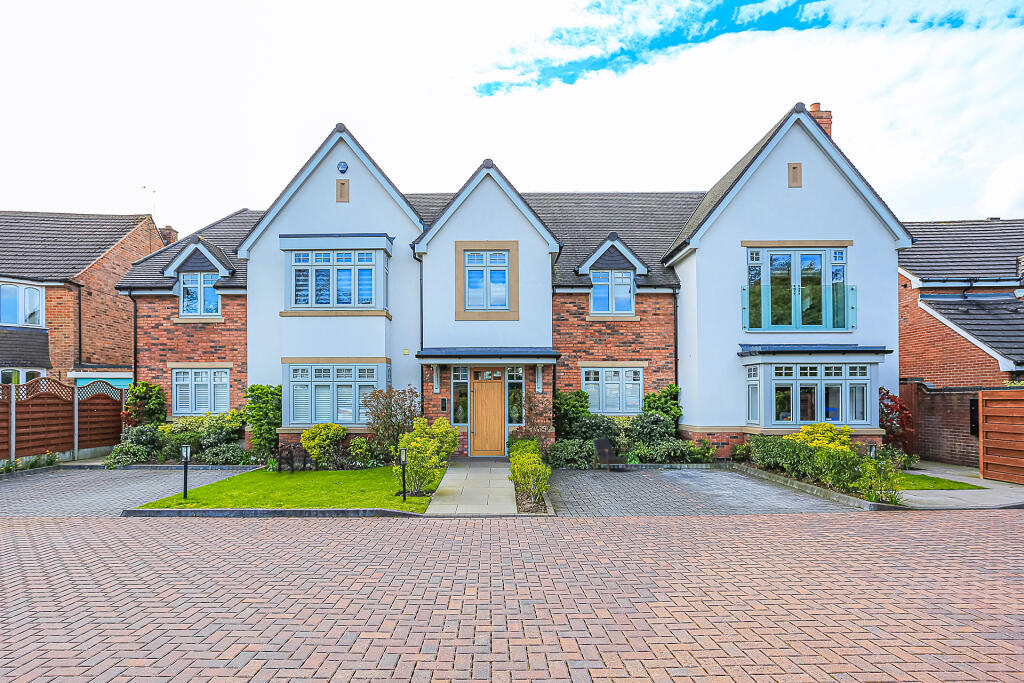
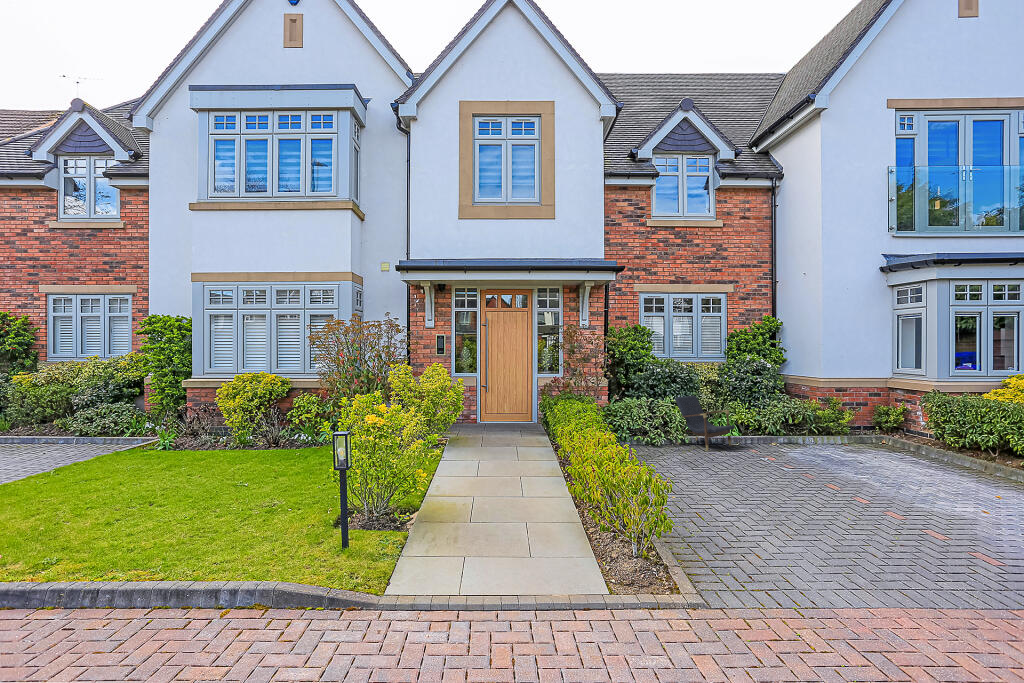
bench: present [278,448,319,474] -> none [167,406,239,455]

